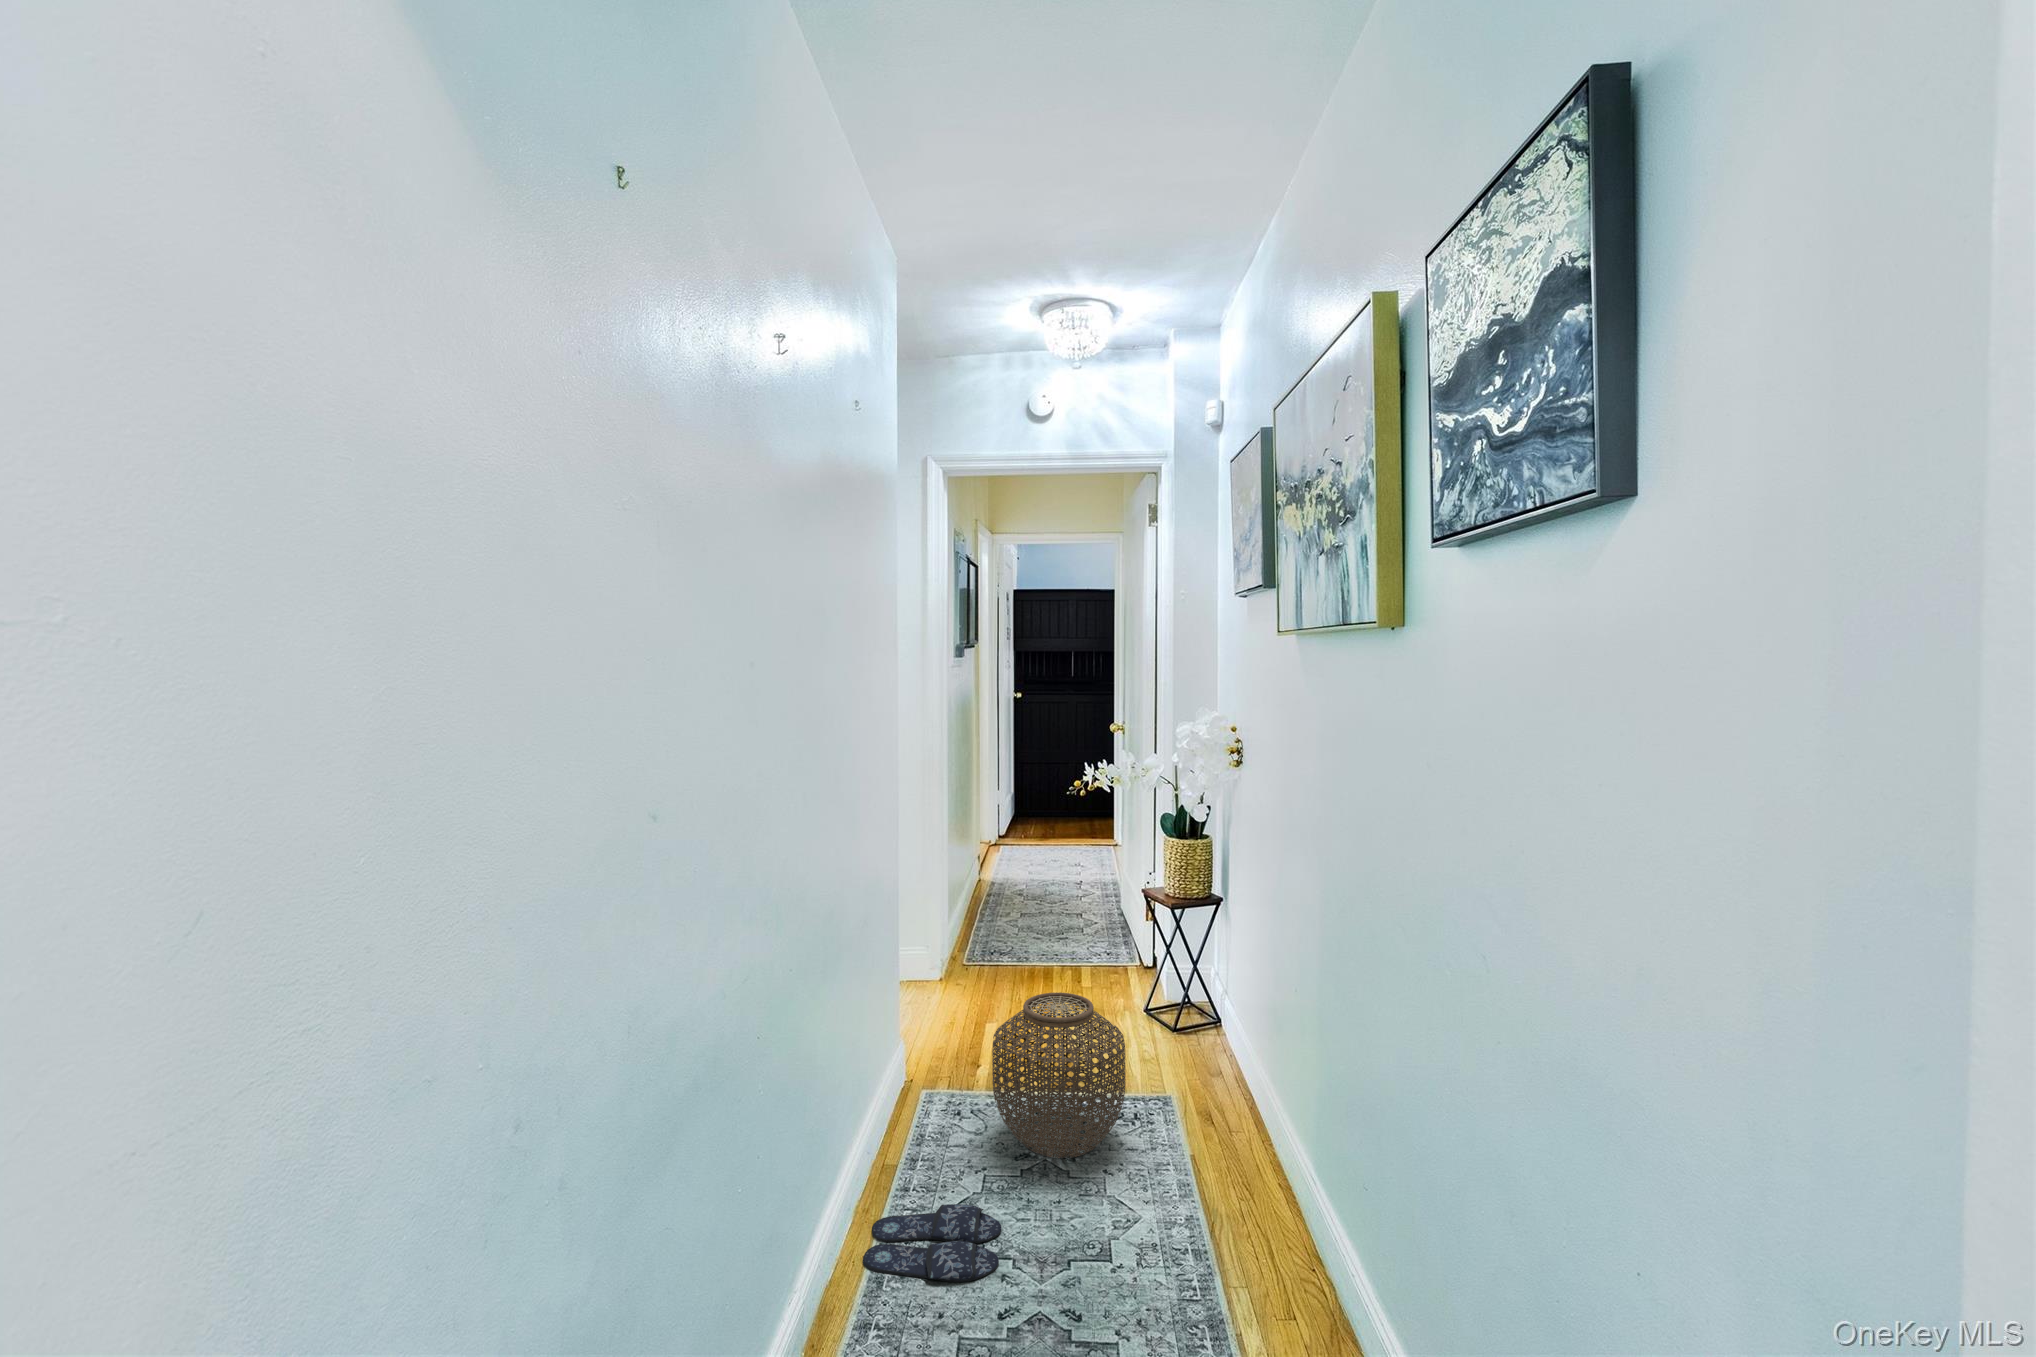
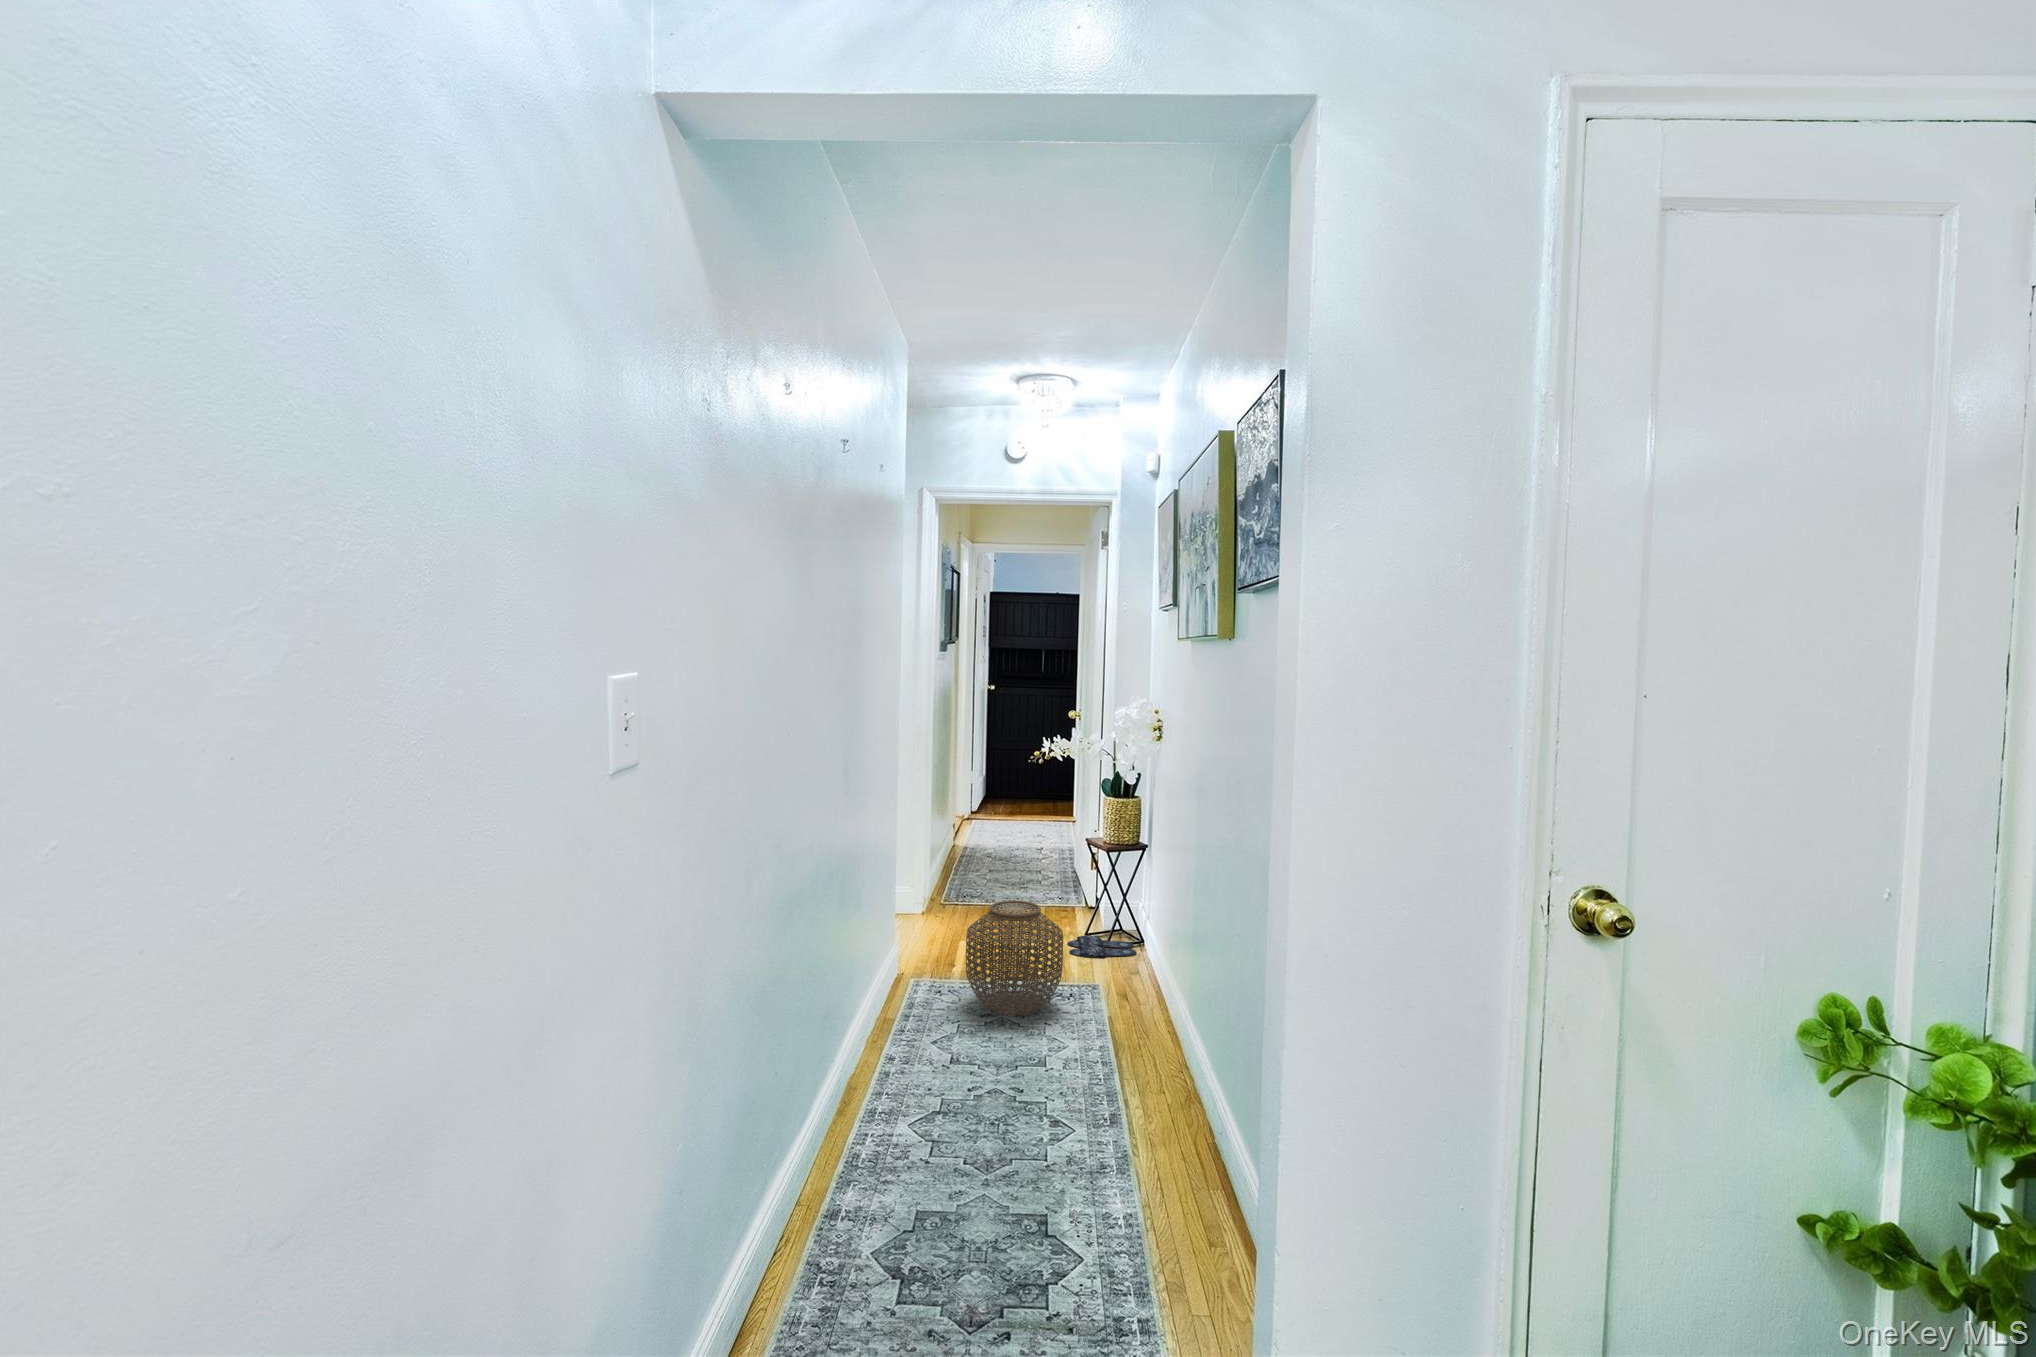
slippers: present [863,1204,1001,1282] -> present [1068,936,1137,958]

